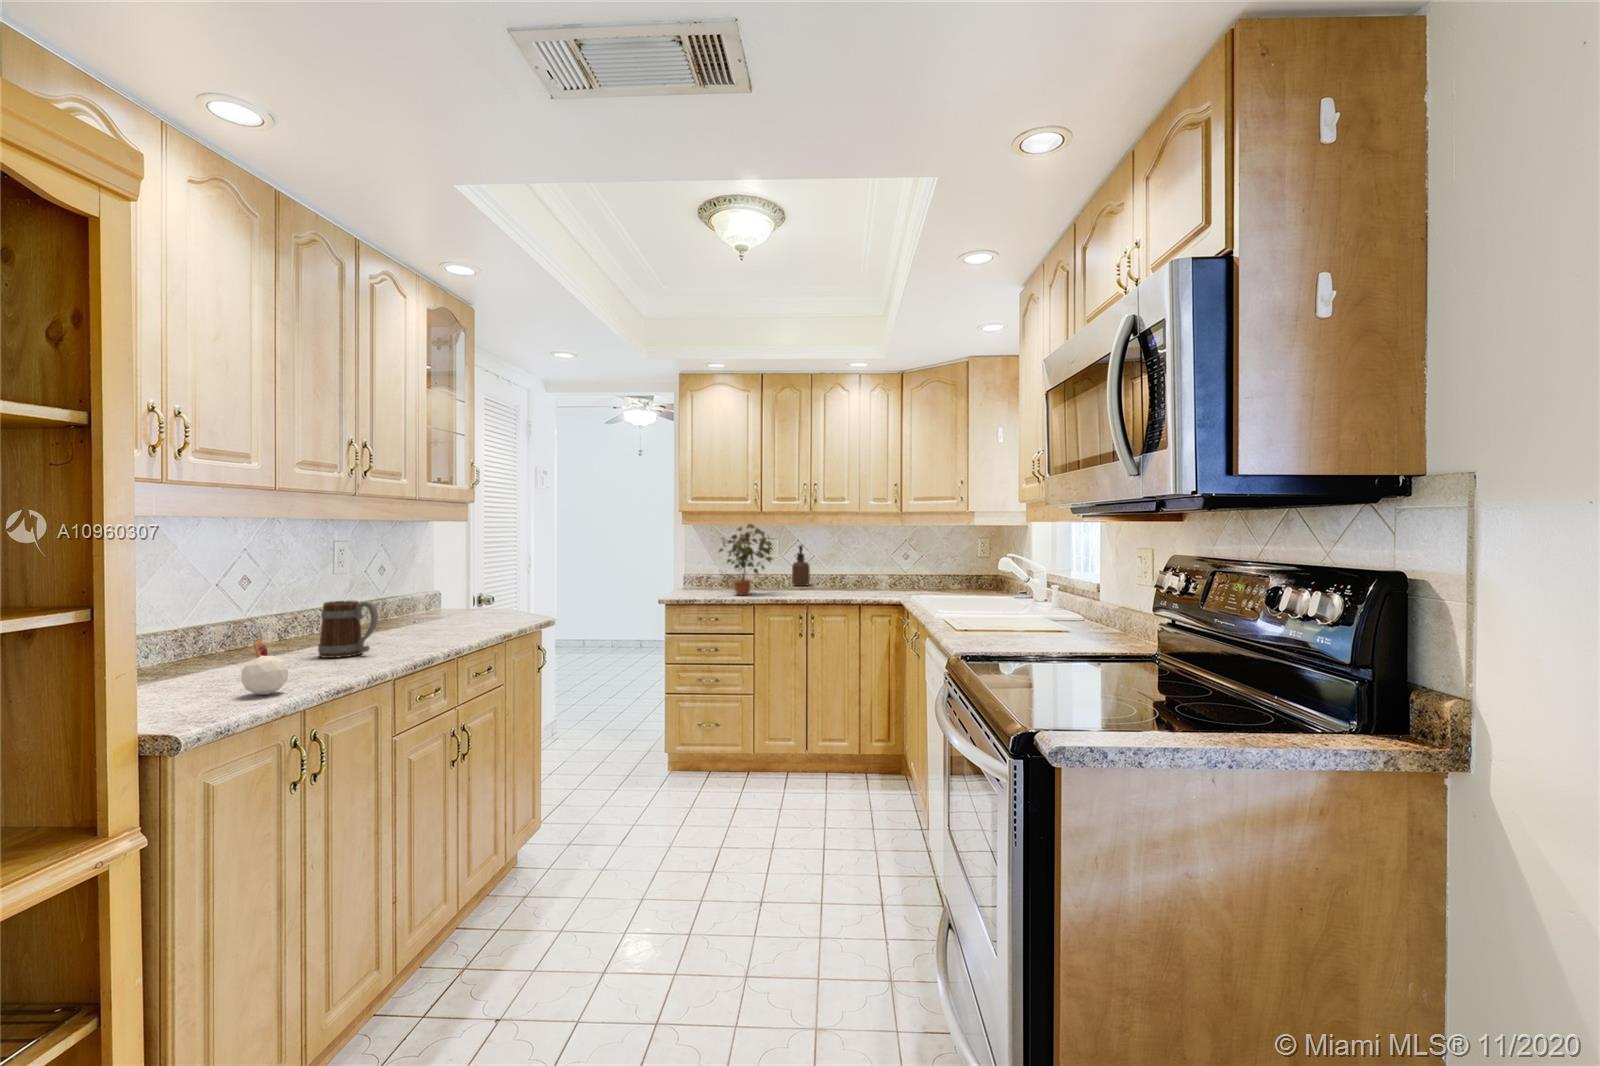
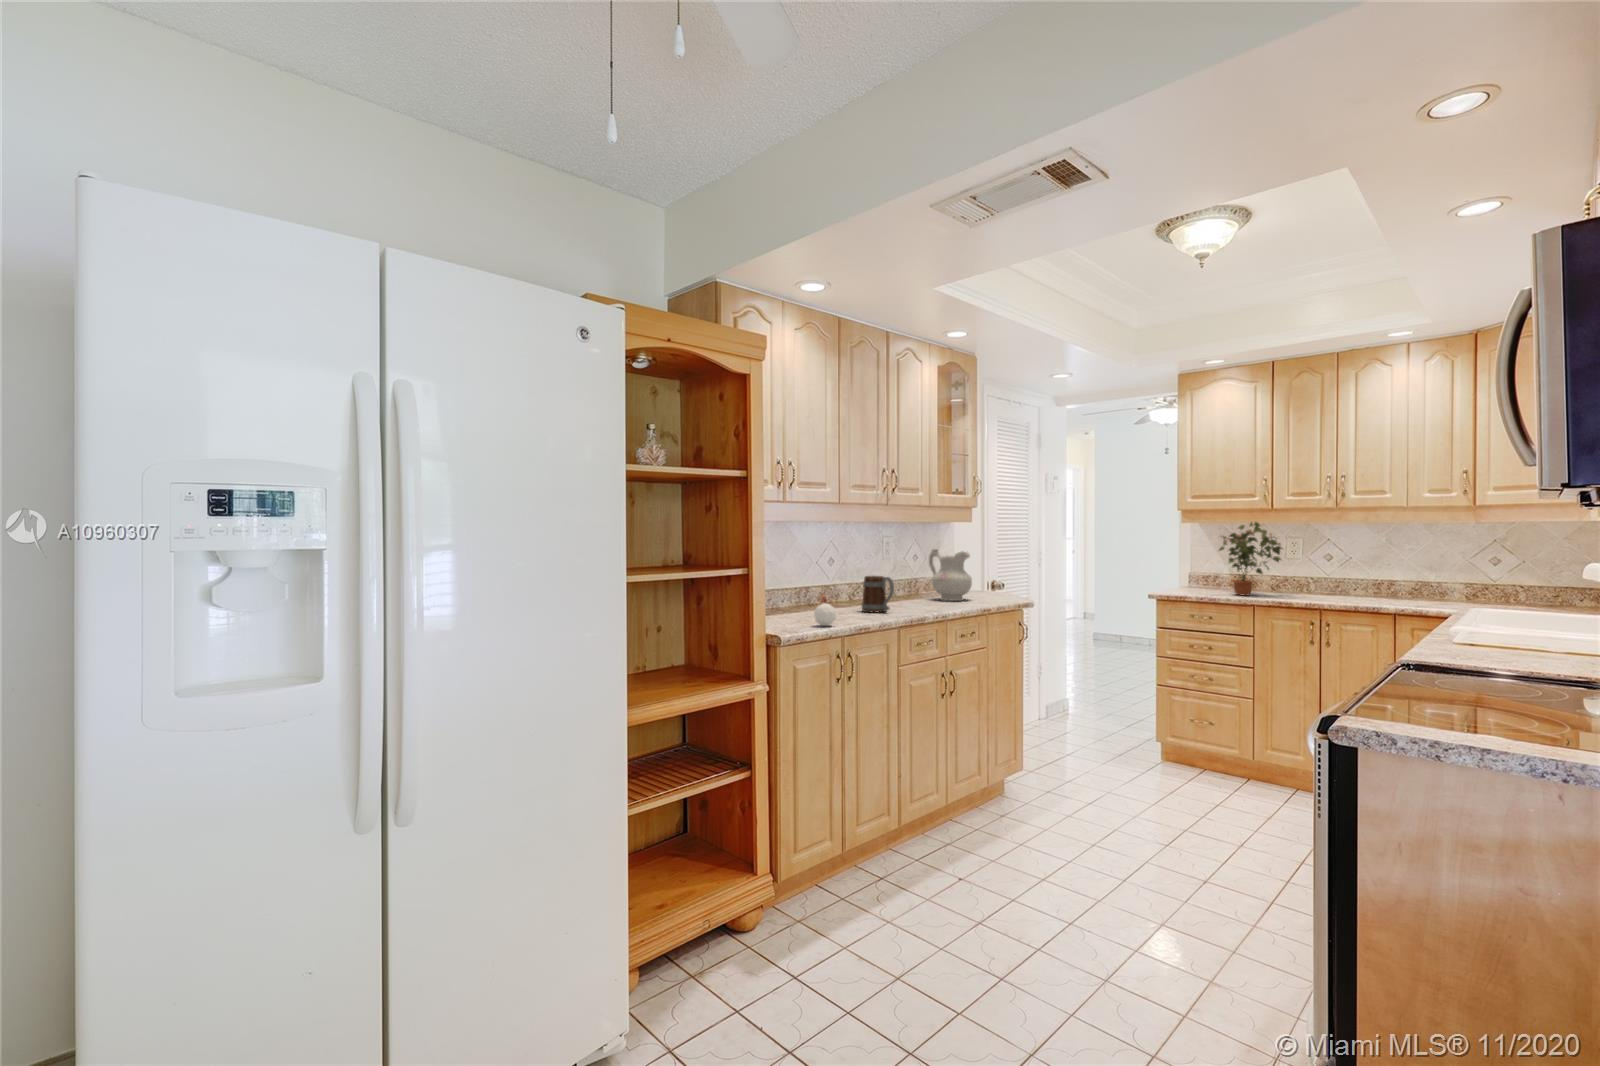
soap dispenser: present [792,545,810,586] -> none [1322,545,1346,591]
ceramic pitcher: none [412,558,476,627] -> present [929,549,972,601]

